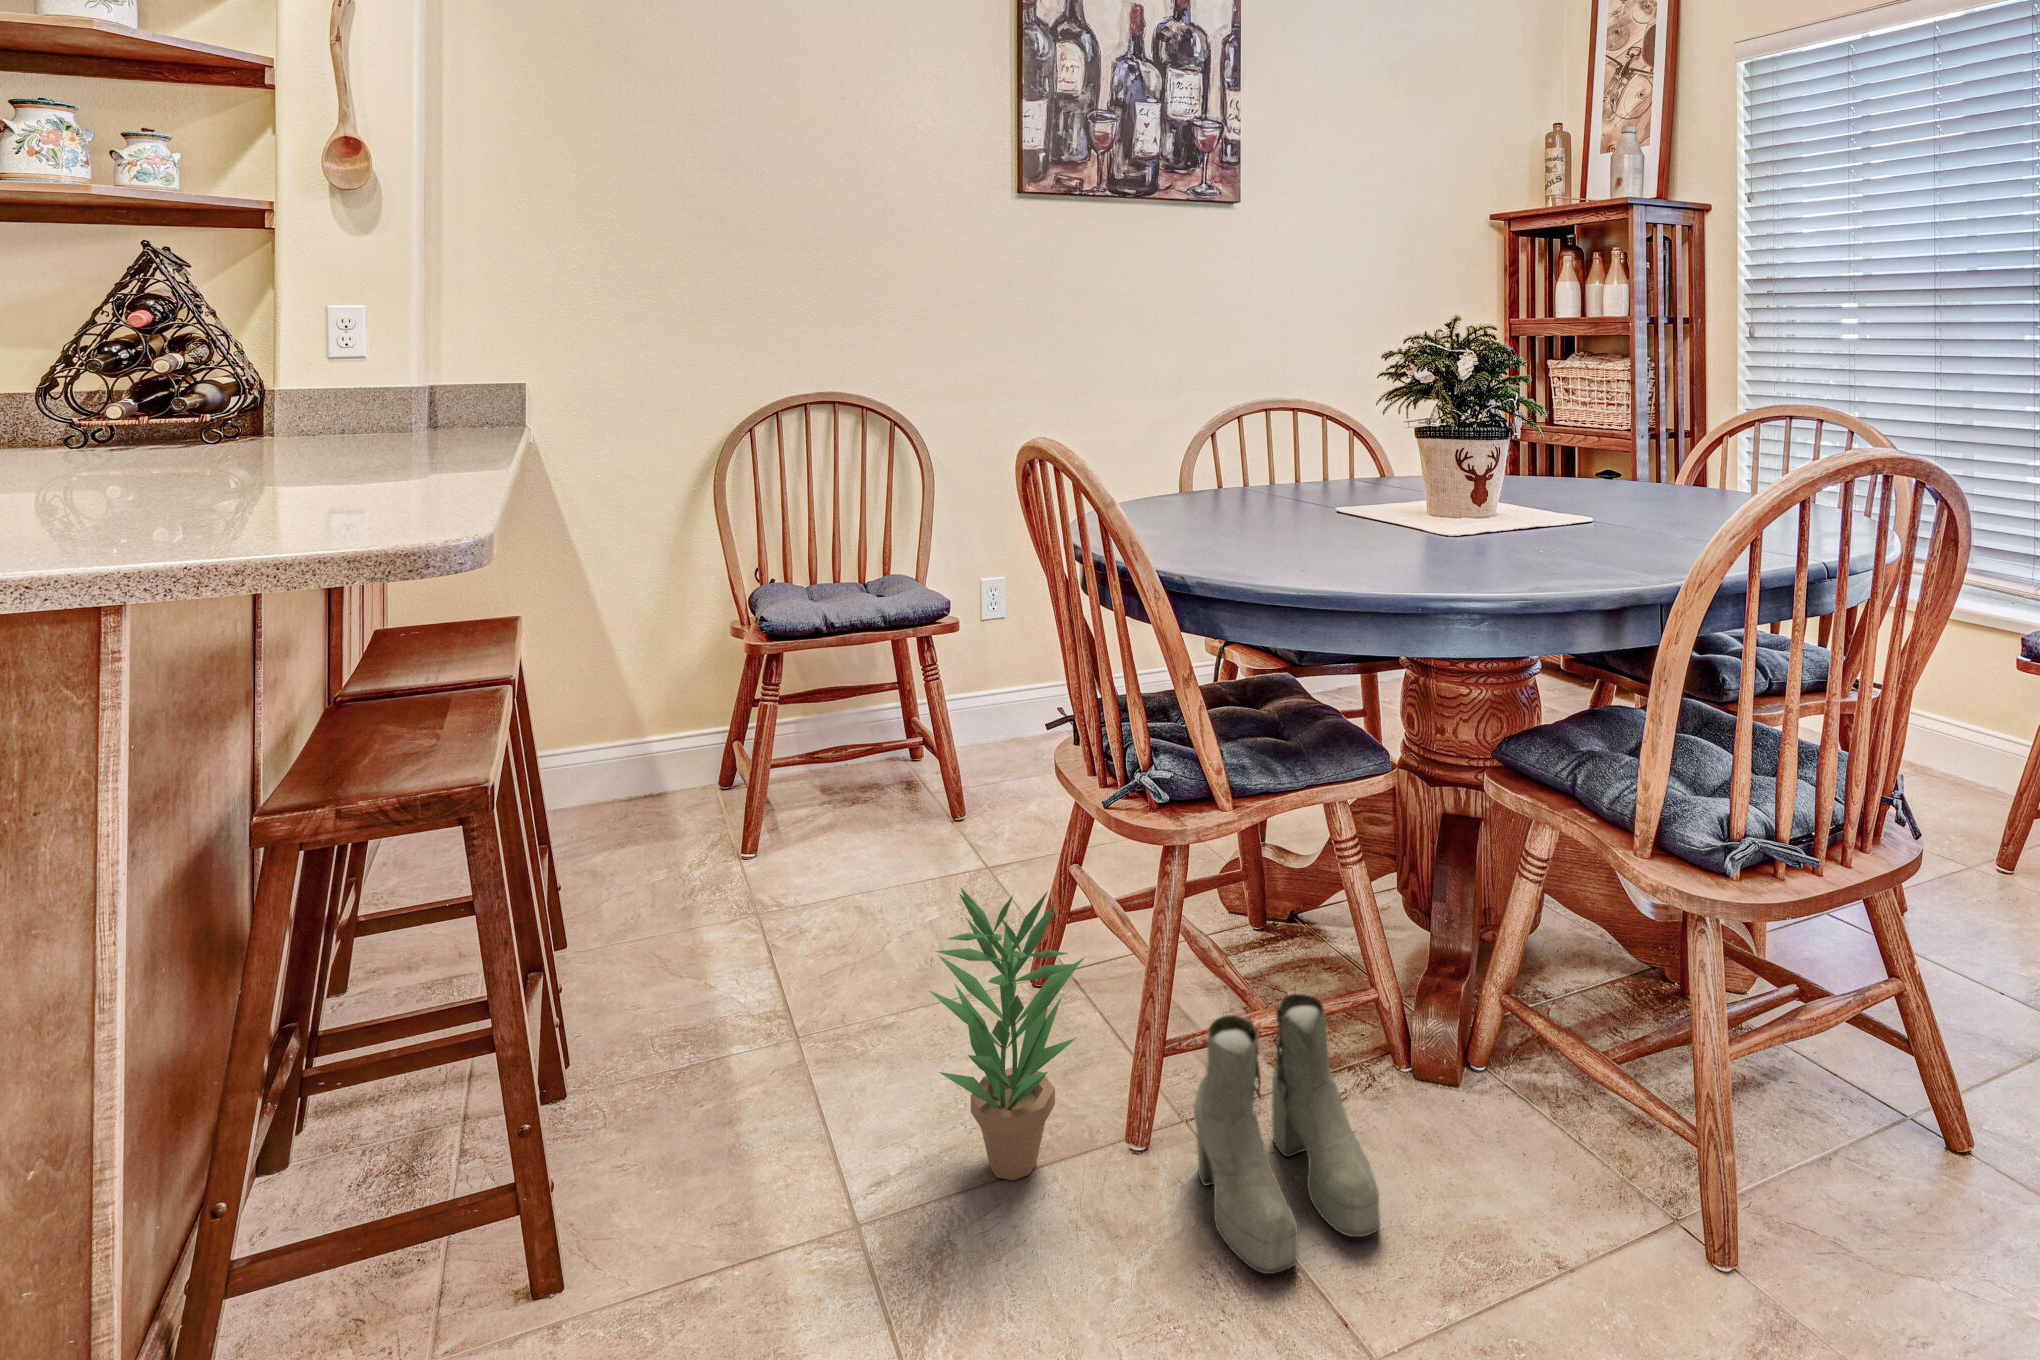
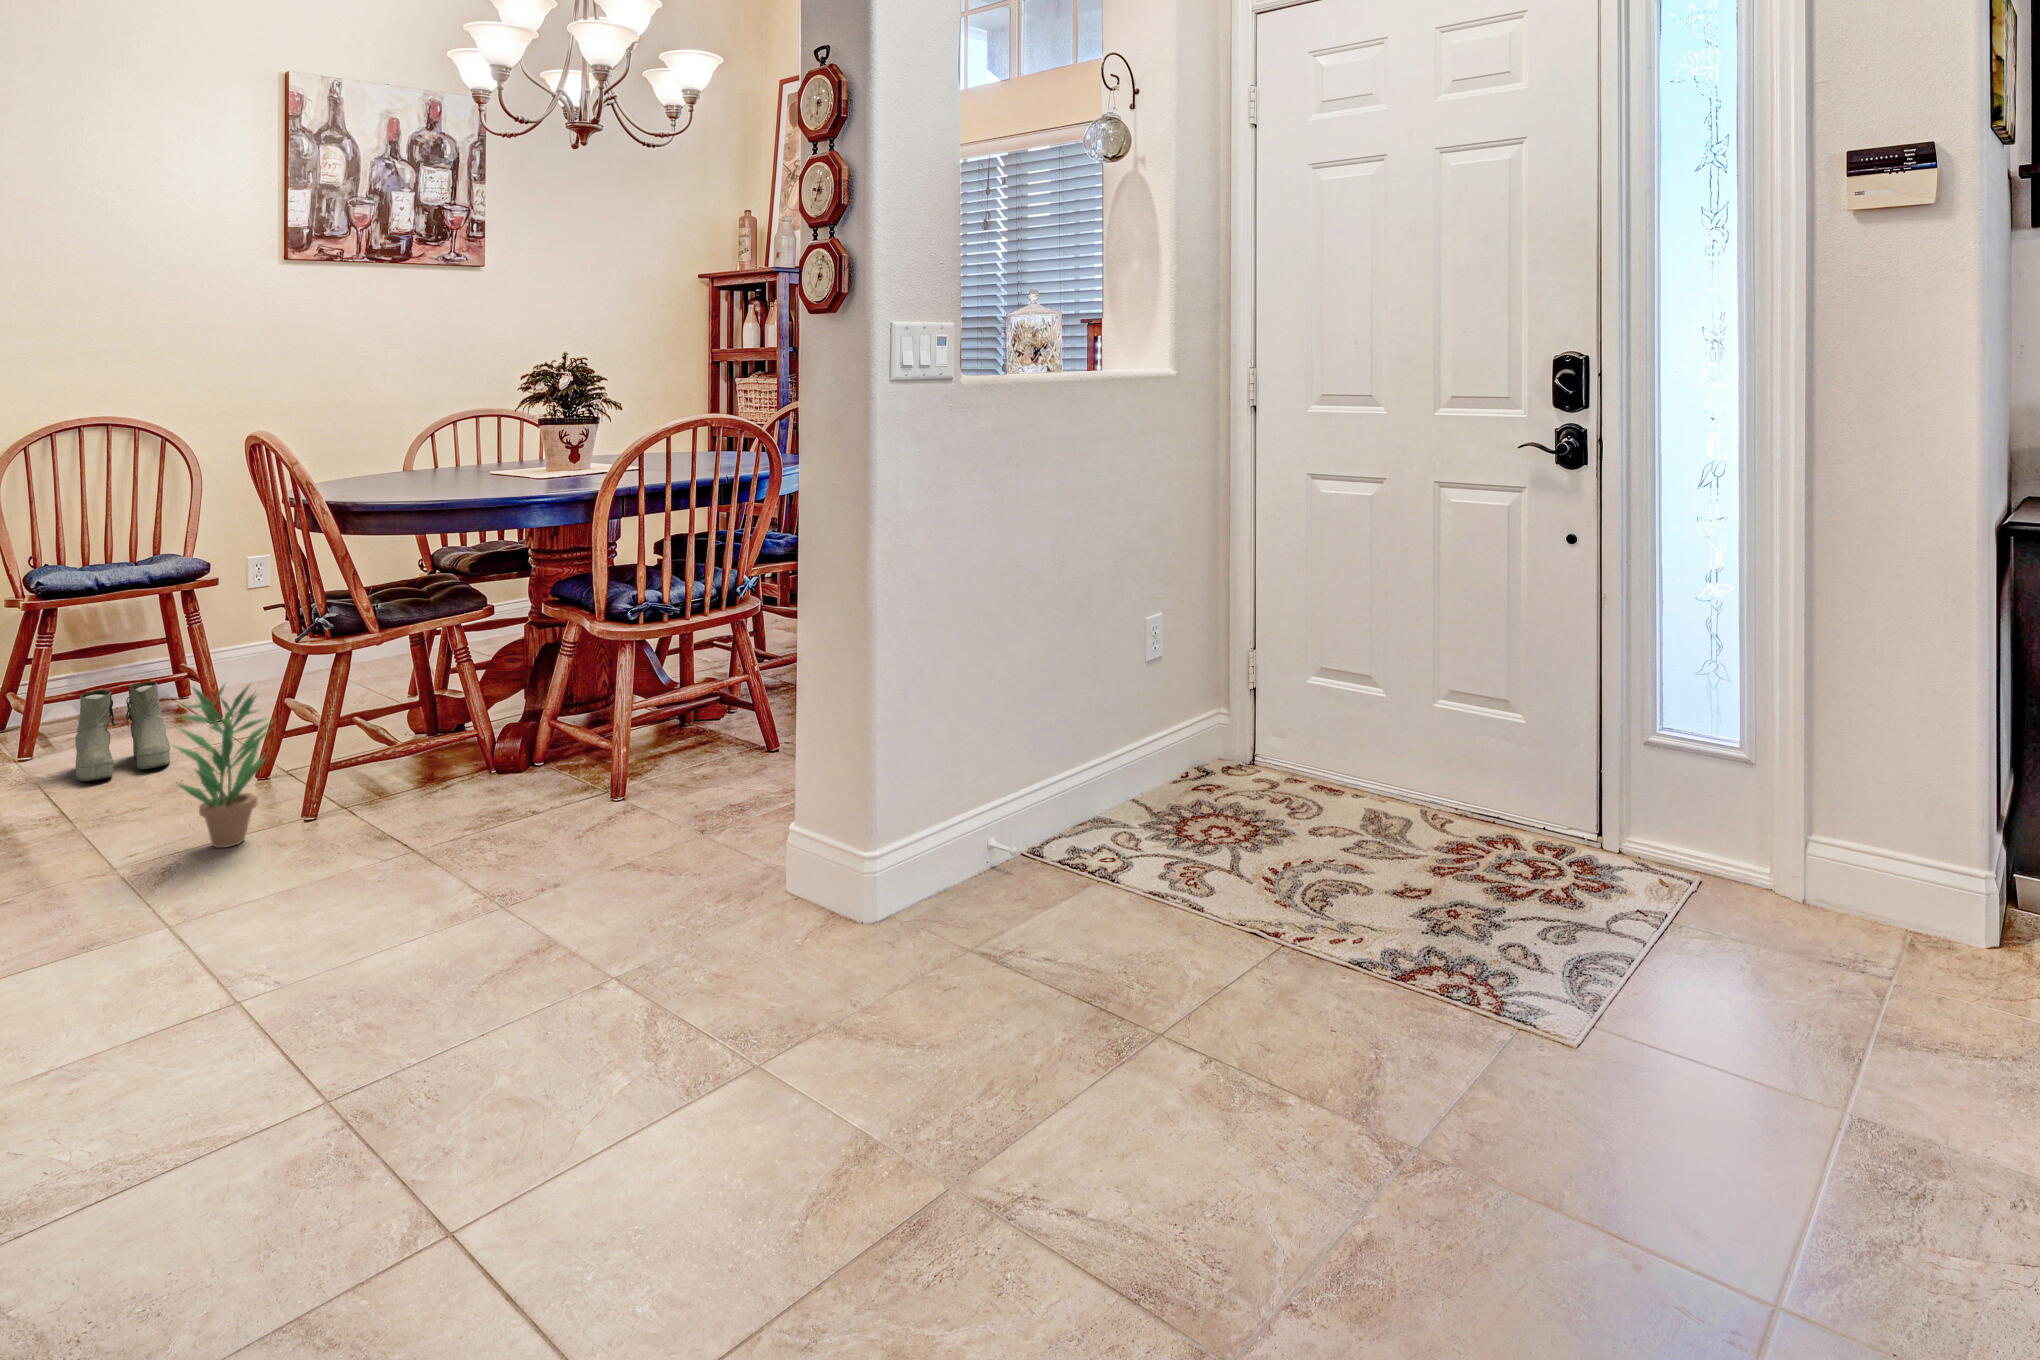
boots: present [1194,994,1380,1274] -> present [75,682,170,782]

